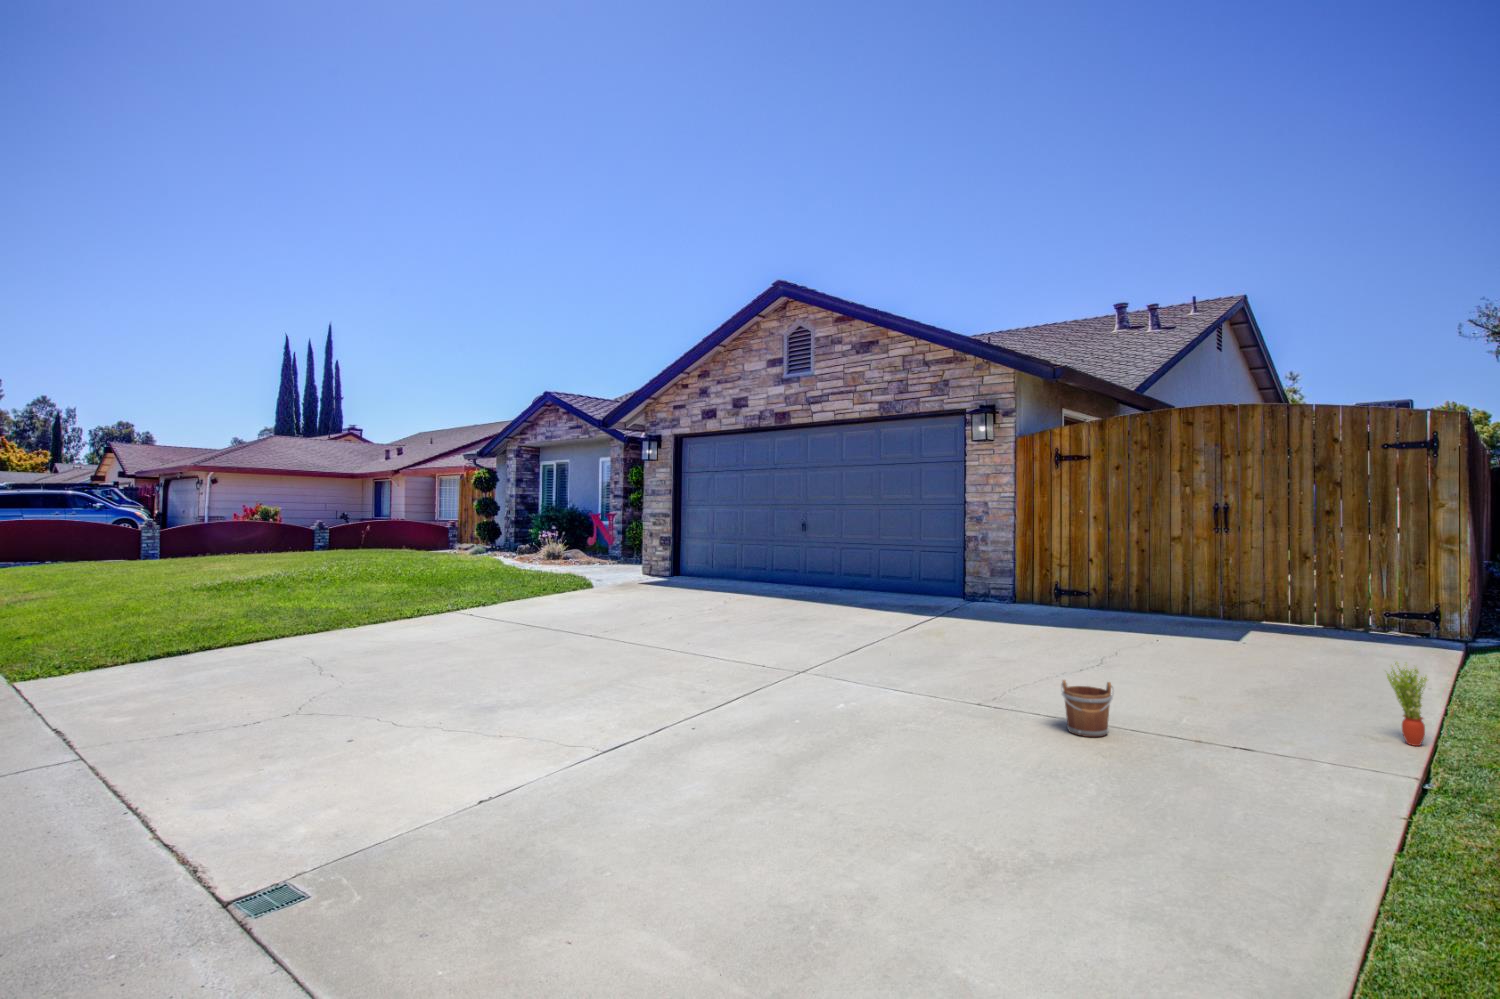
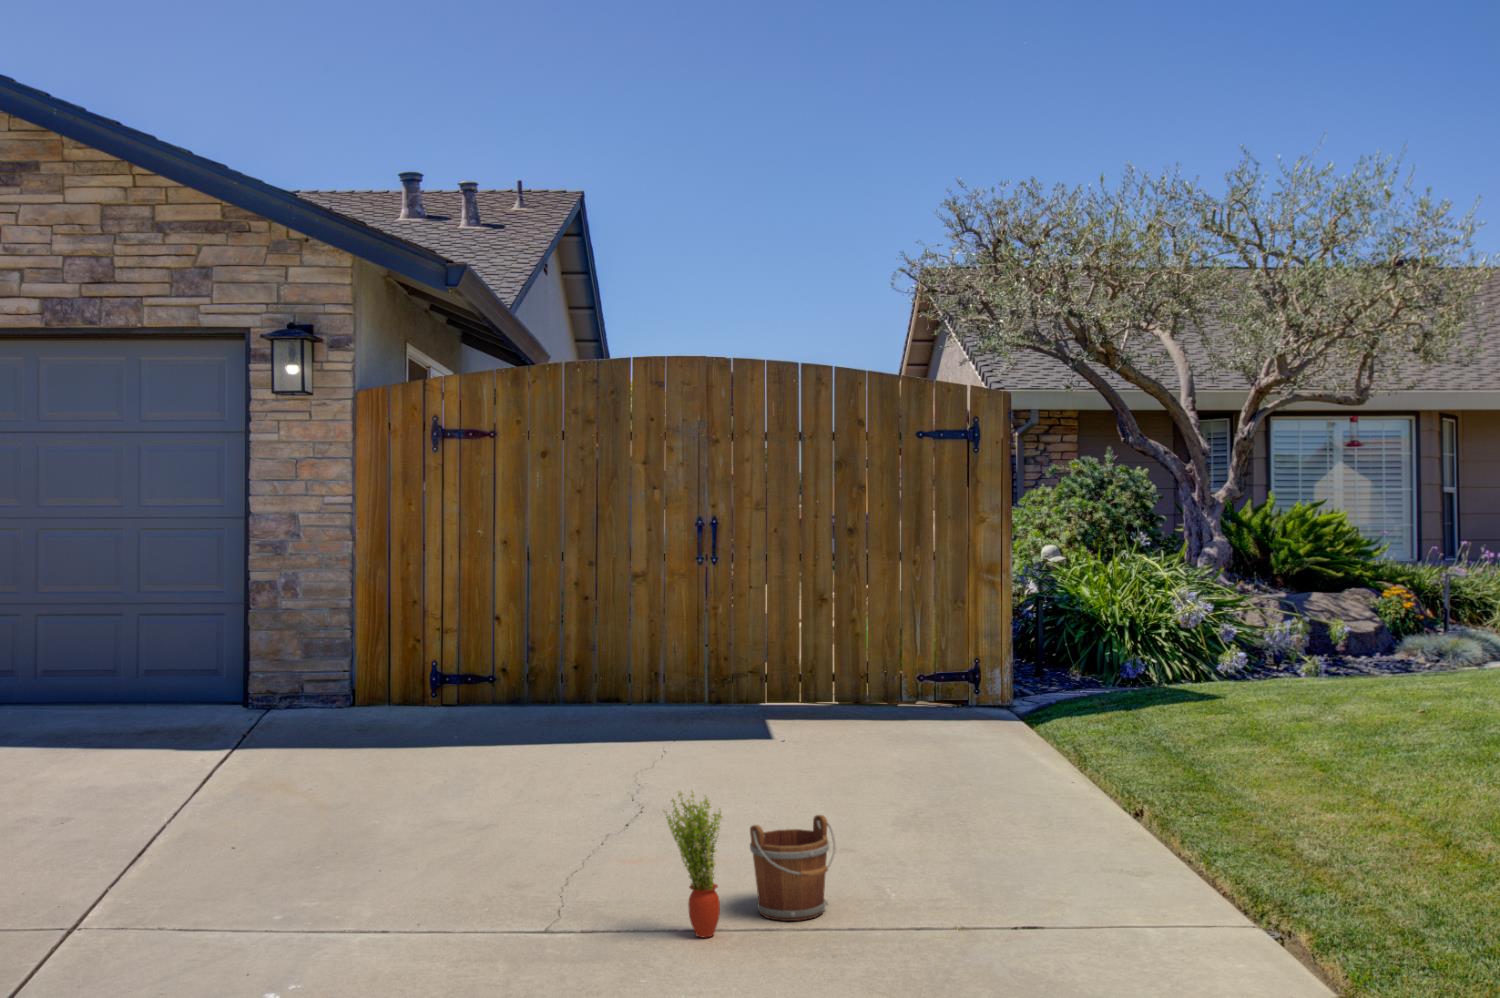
potted plant: present [1387,662,1428,746] -> present [666,791,722,937]

